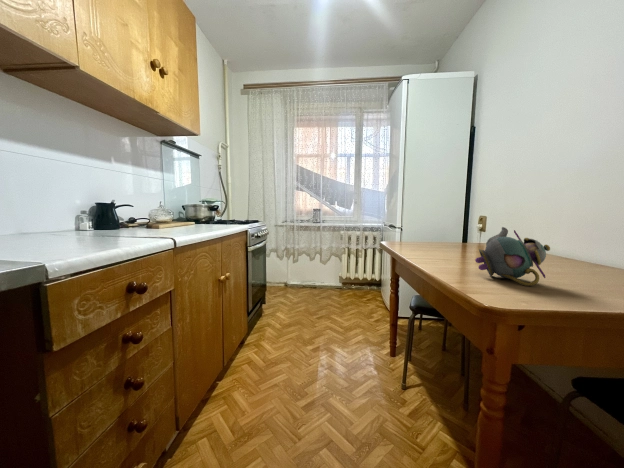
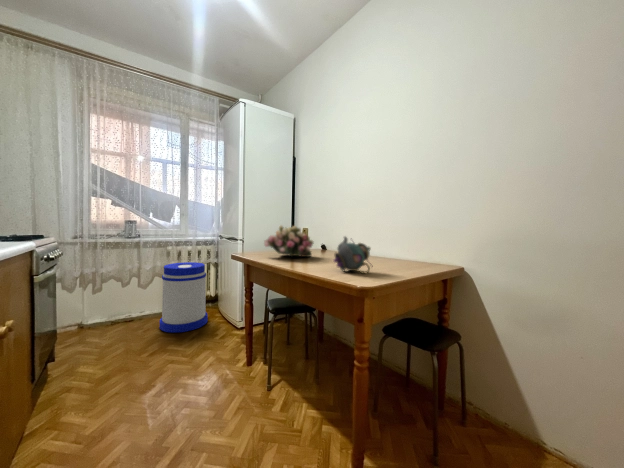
flower arrangement: none [407,212,475,252] -> present [264,226,313,257]
trash can: none [331,246,369,307] -> present [159,262,208,333]

